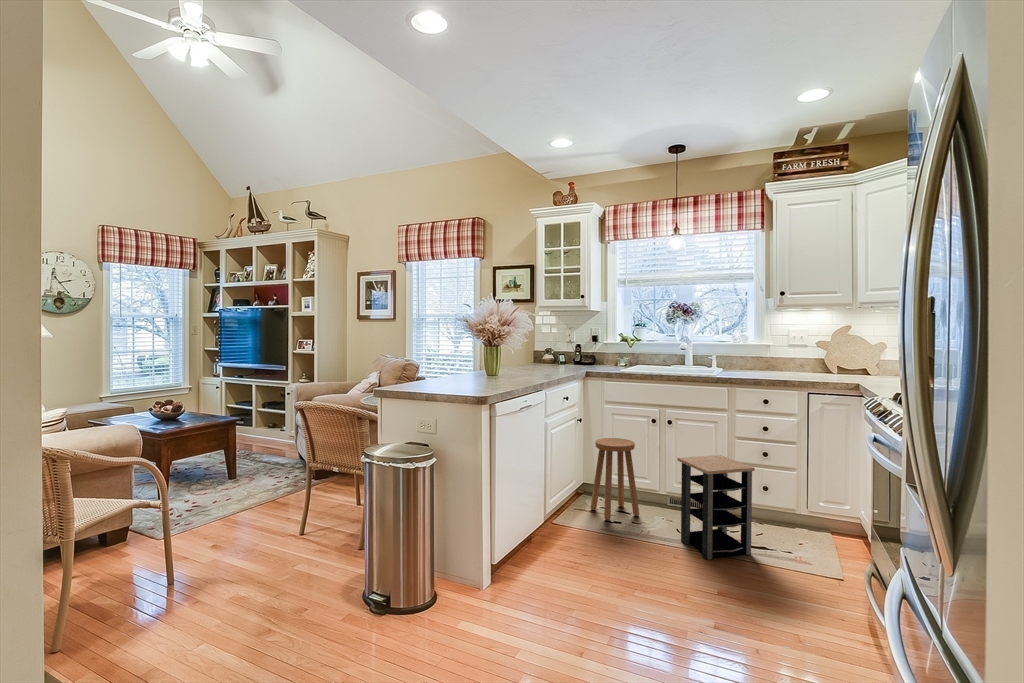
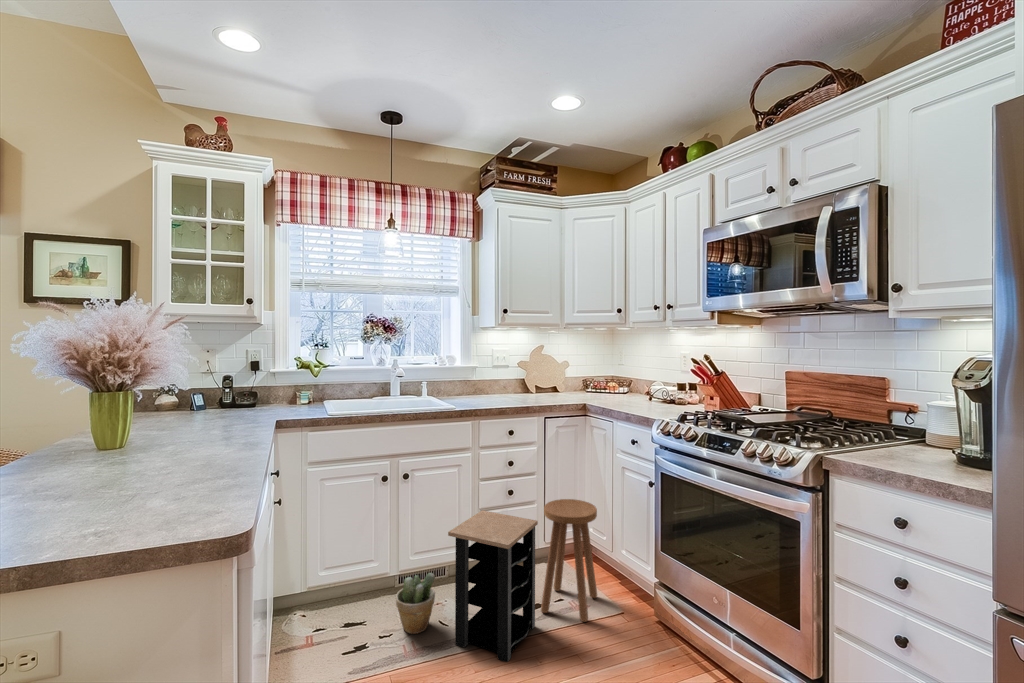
stool: present [590,438,639,520] -> present [541,499,597,622]
potted plant: none [649,488,678,529] -> present [396,573,435,634]

